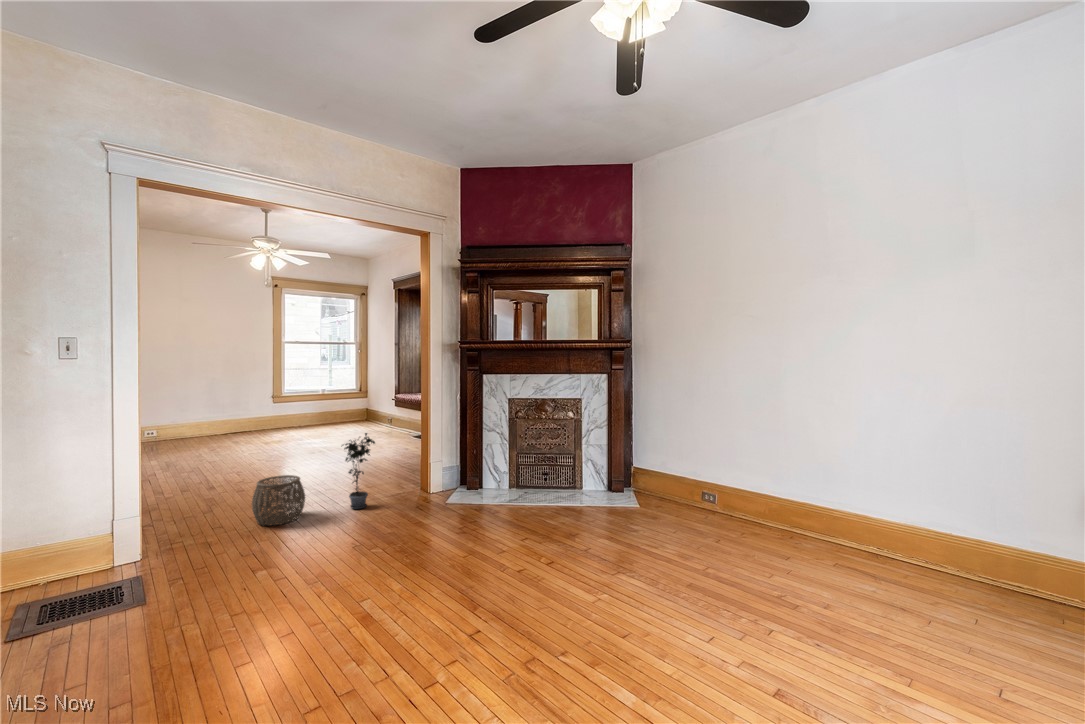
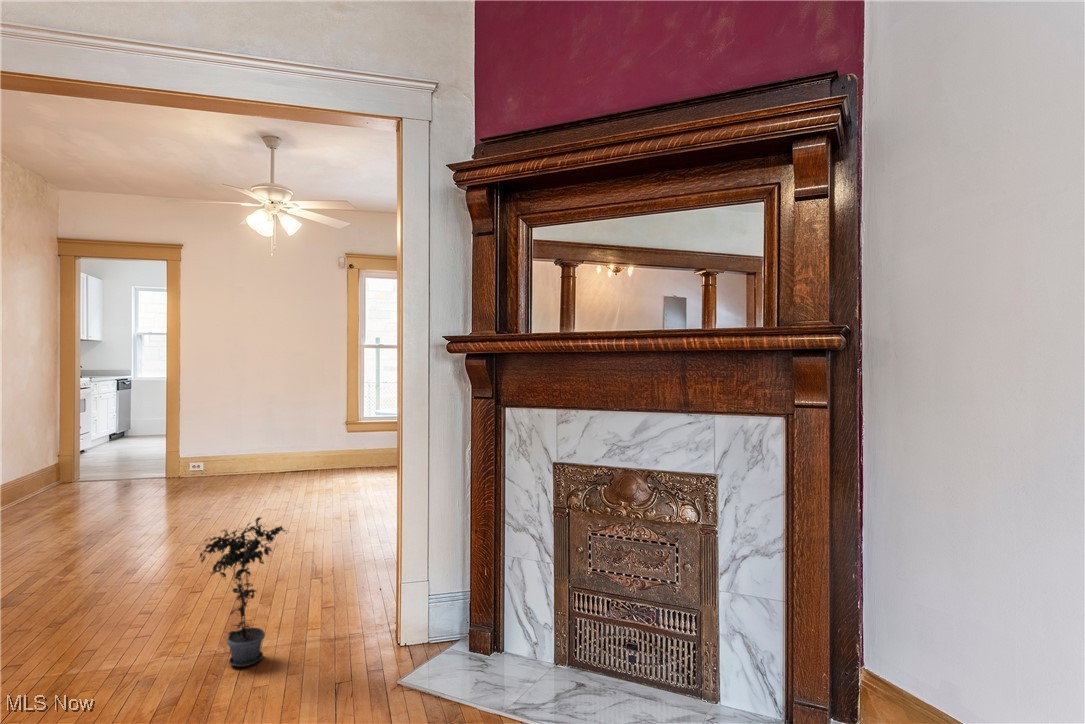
woven basket: present [252,475,305,526] -> none [44,583,152,686]

